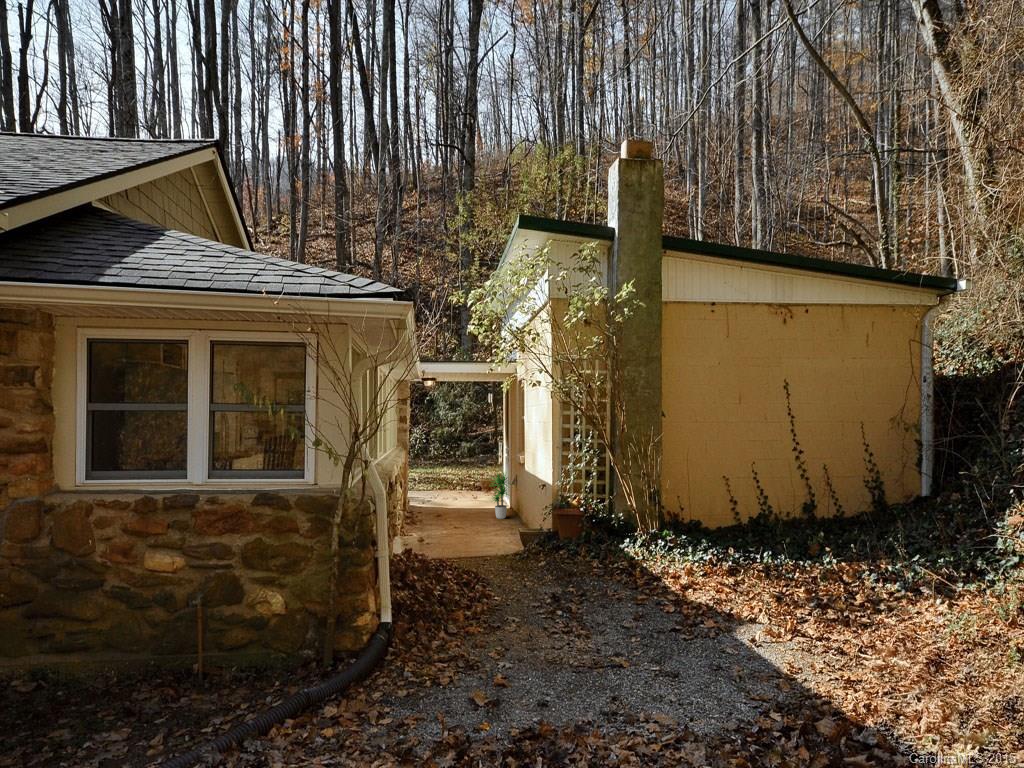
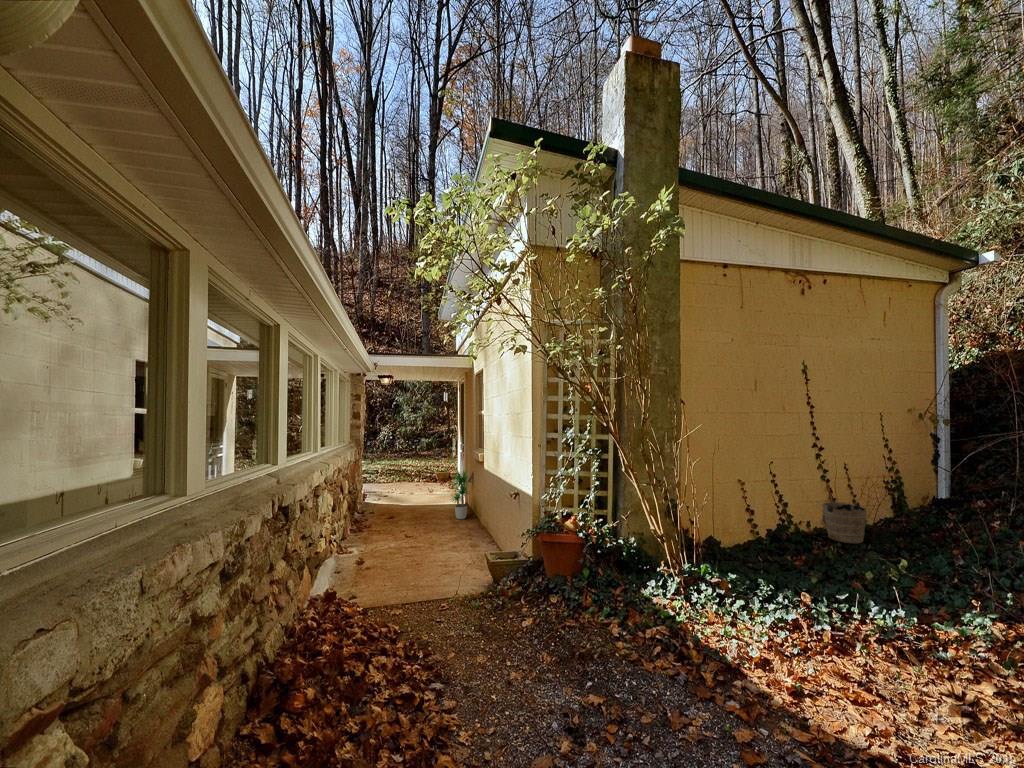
bucket: none [791,495,824,527] -> present [819,501,867,543]

